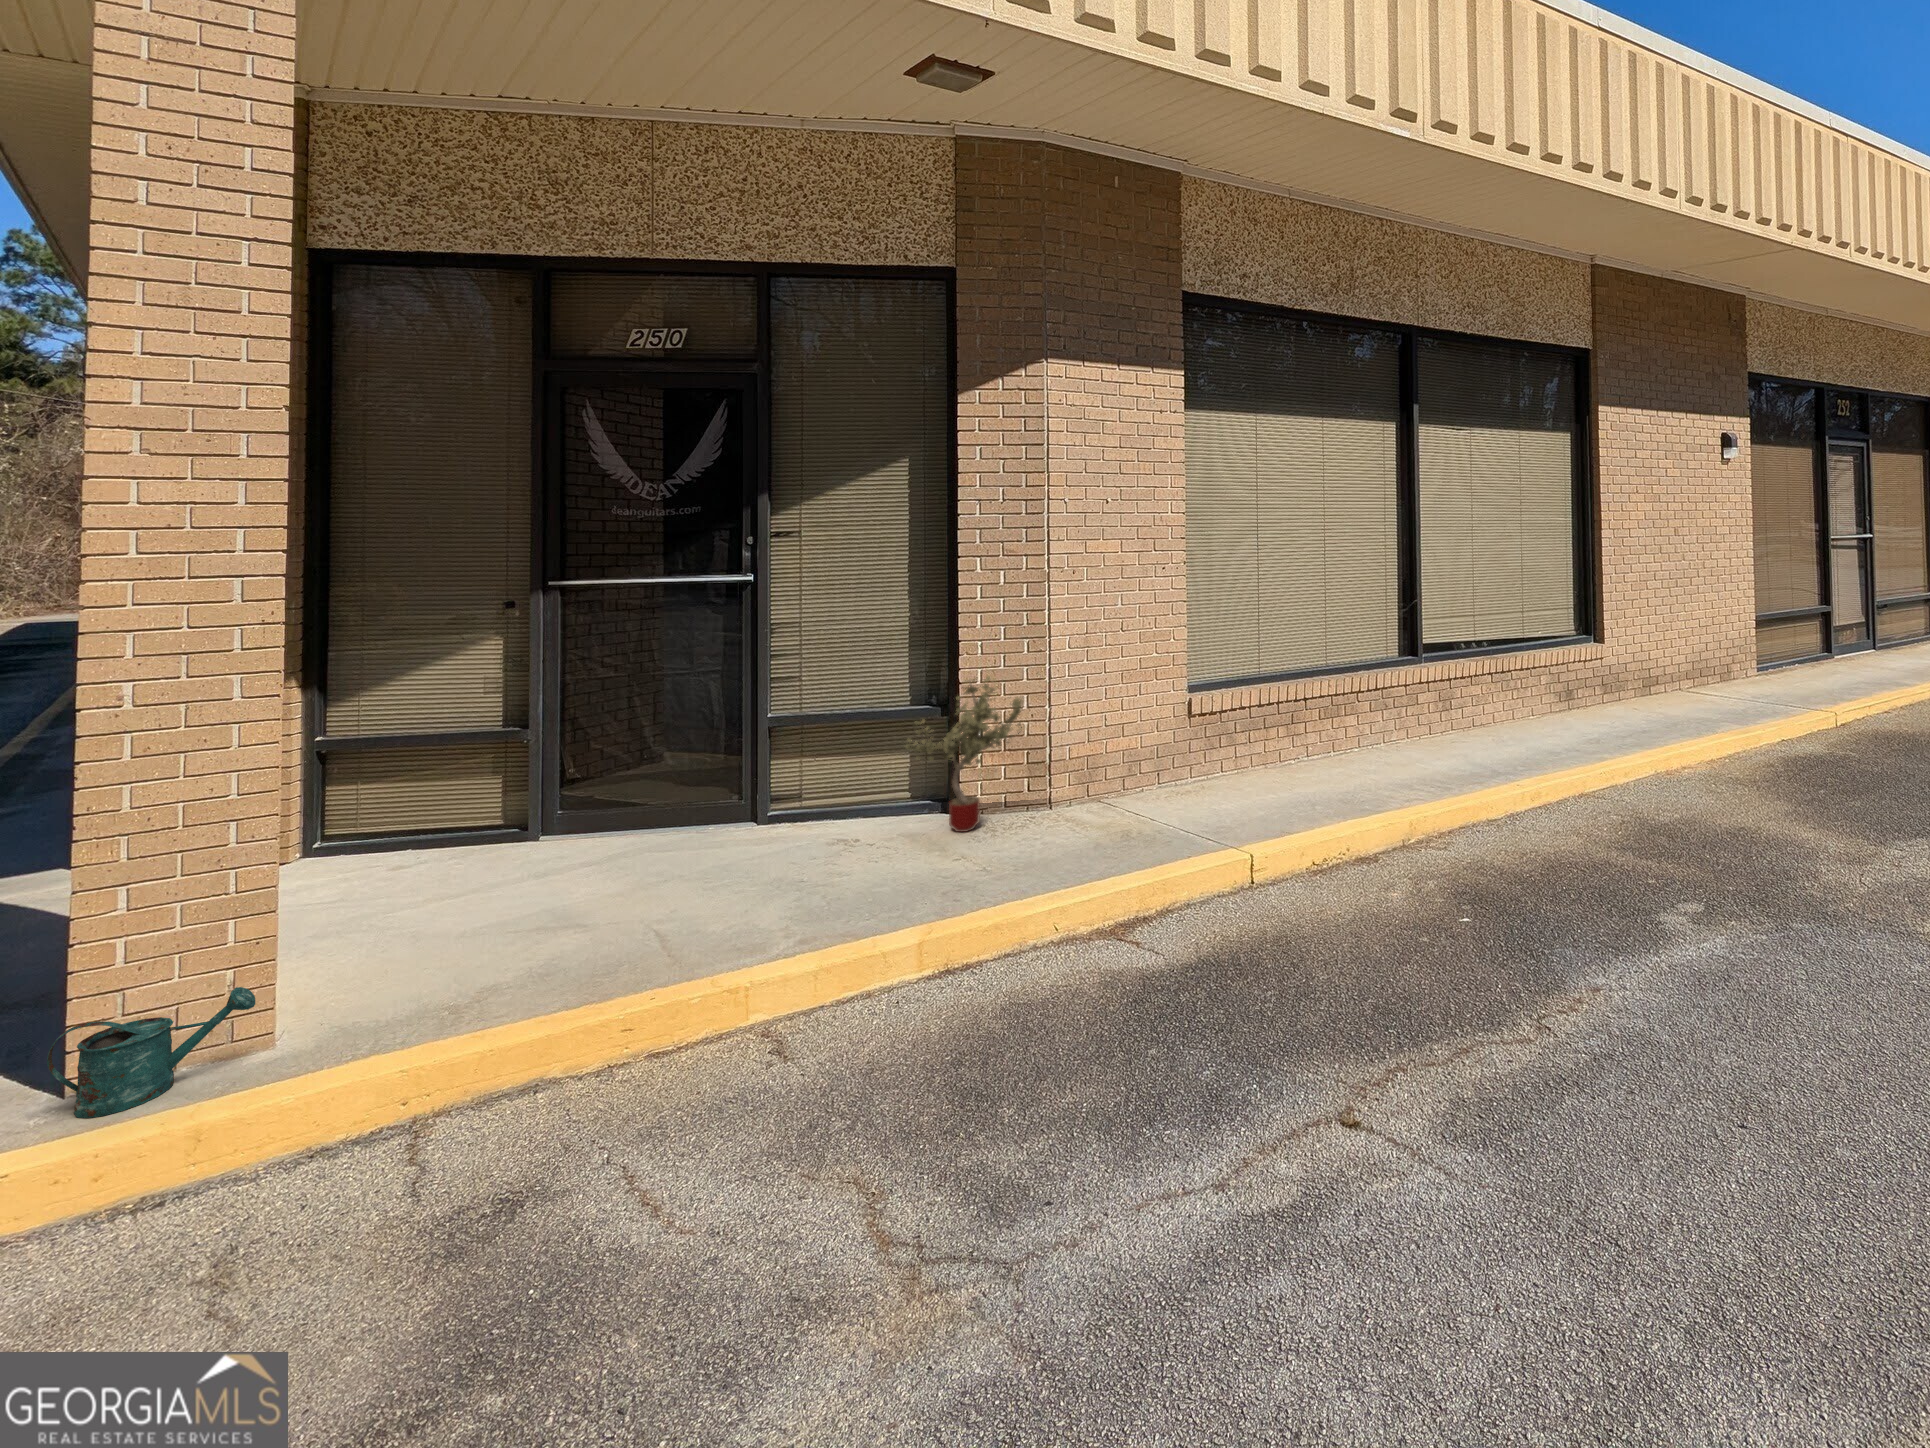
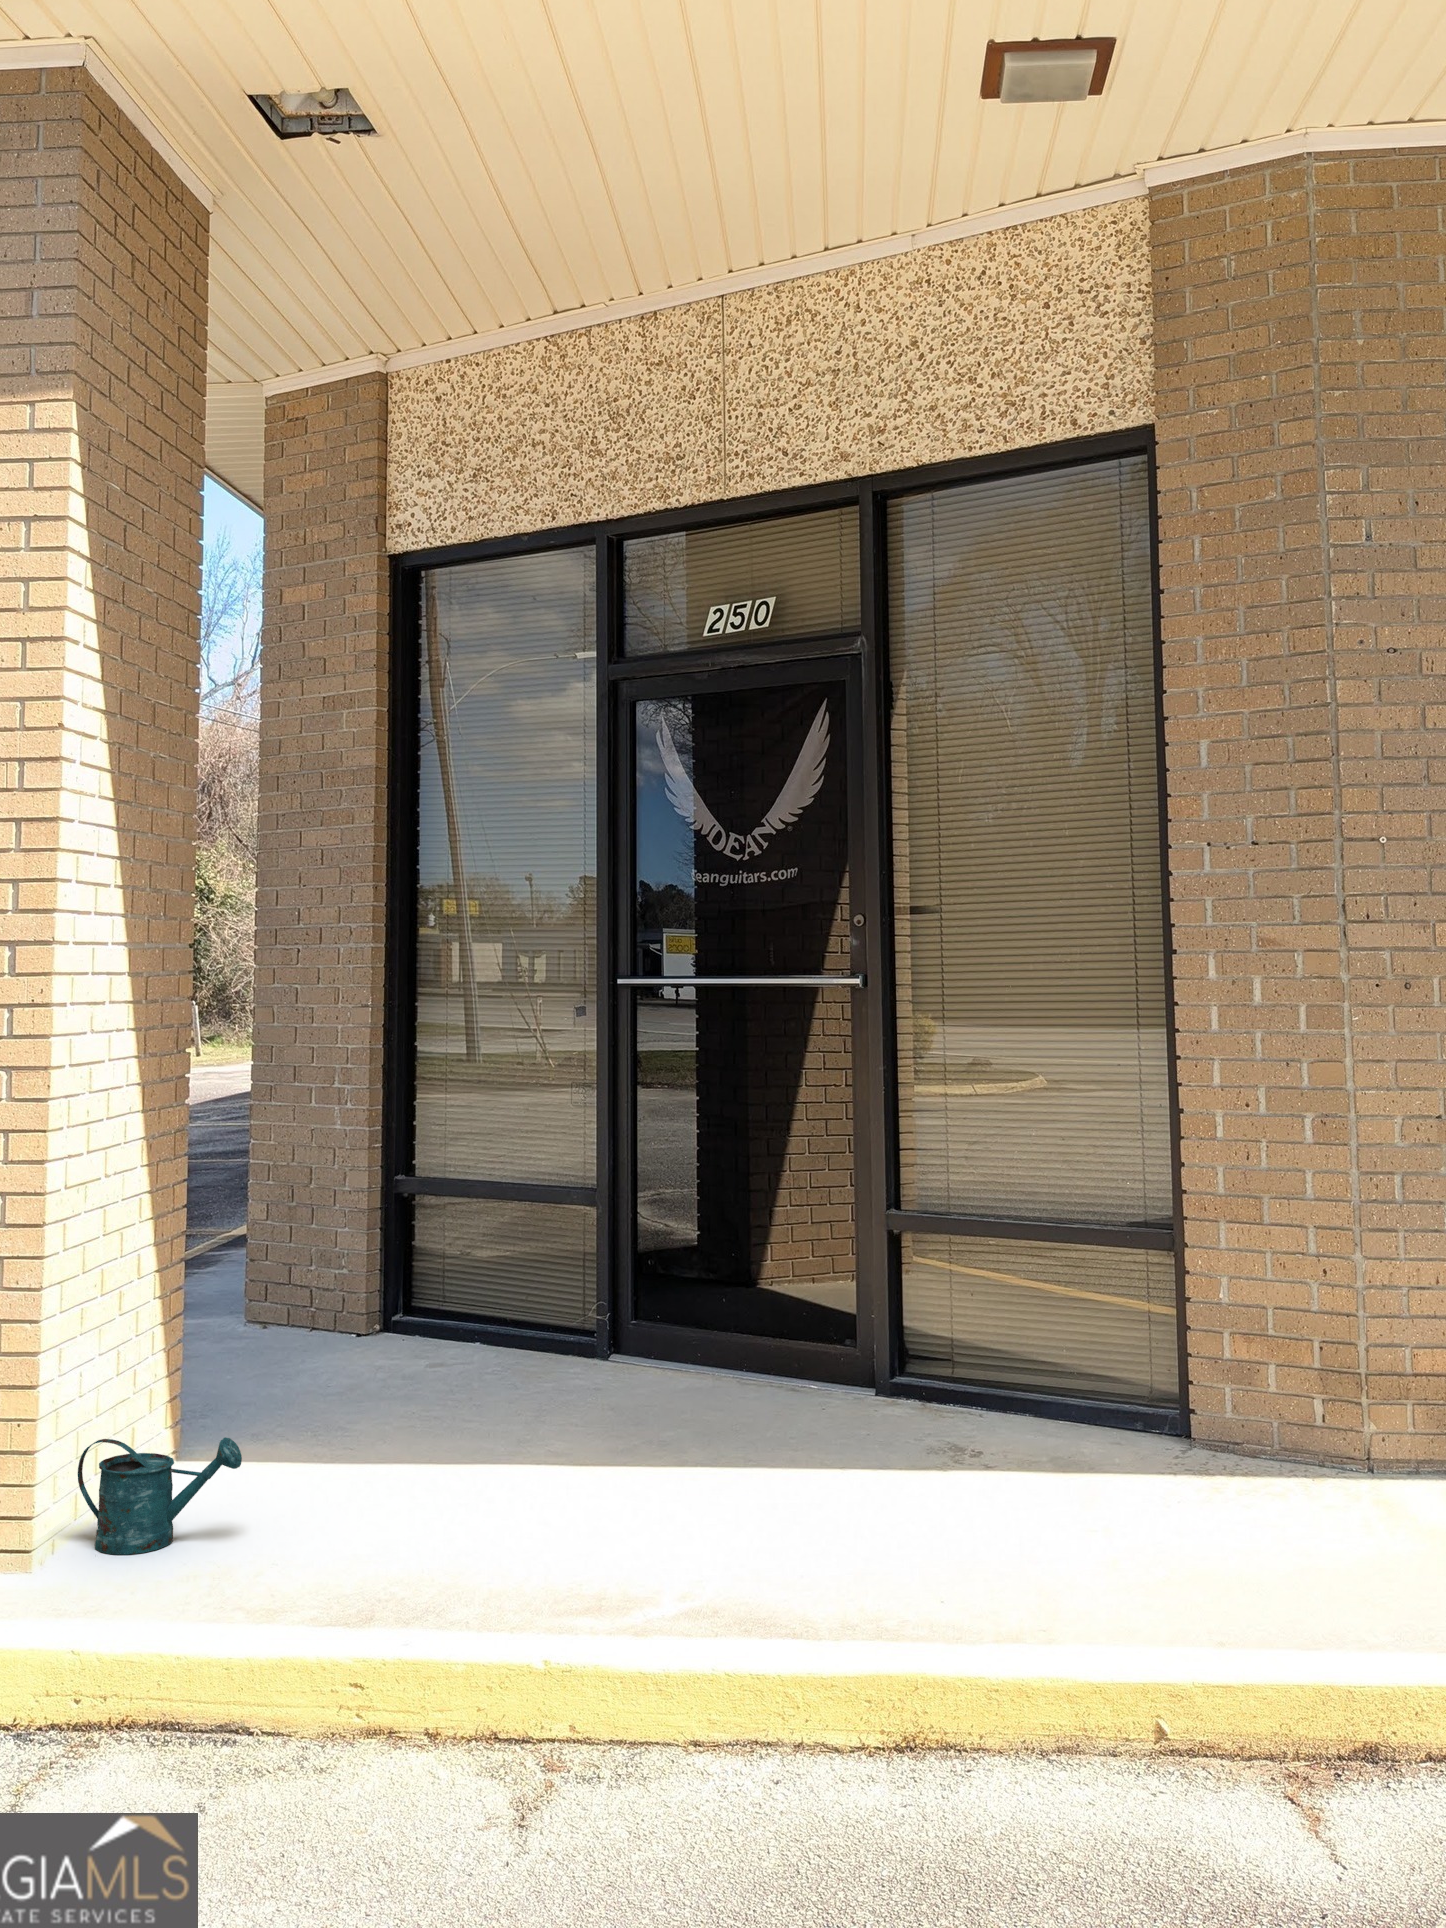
potted tree: present [906,676,1023,832] -> none [1082,1178,1302,1480]

